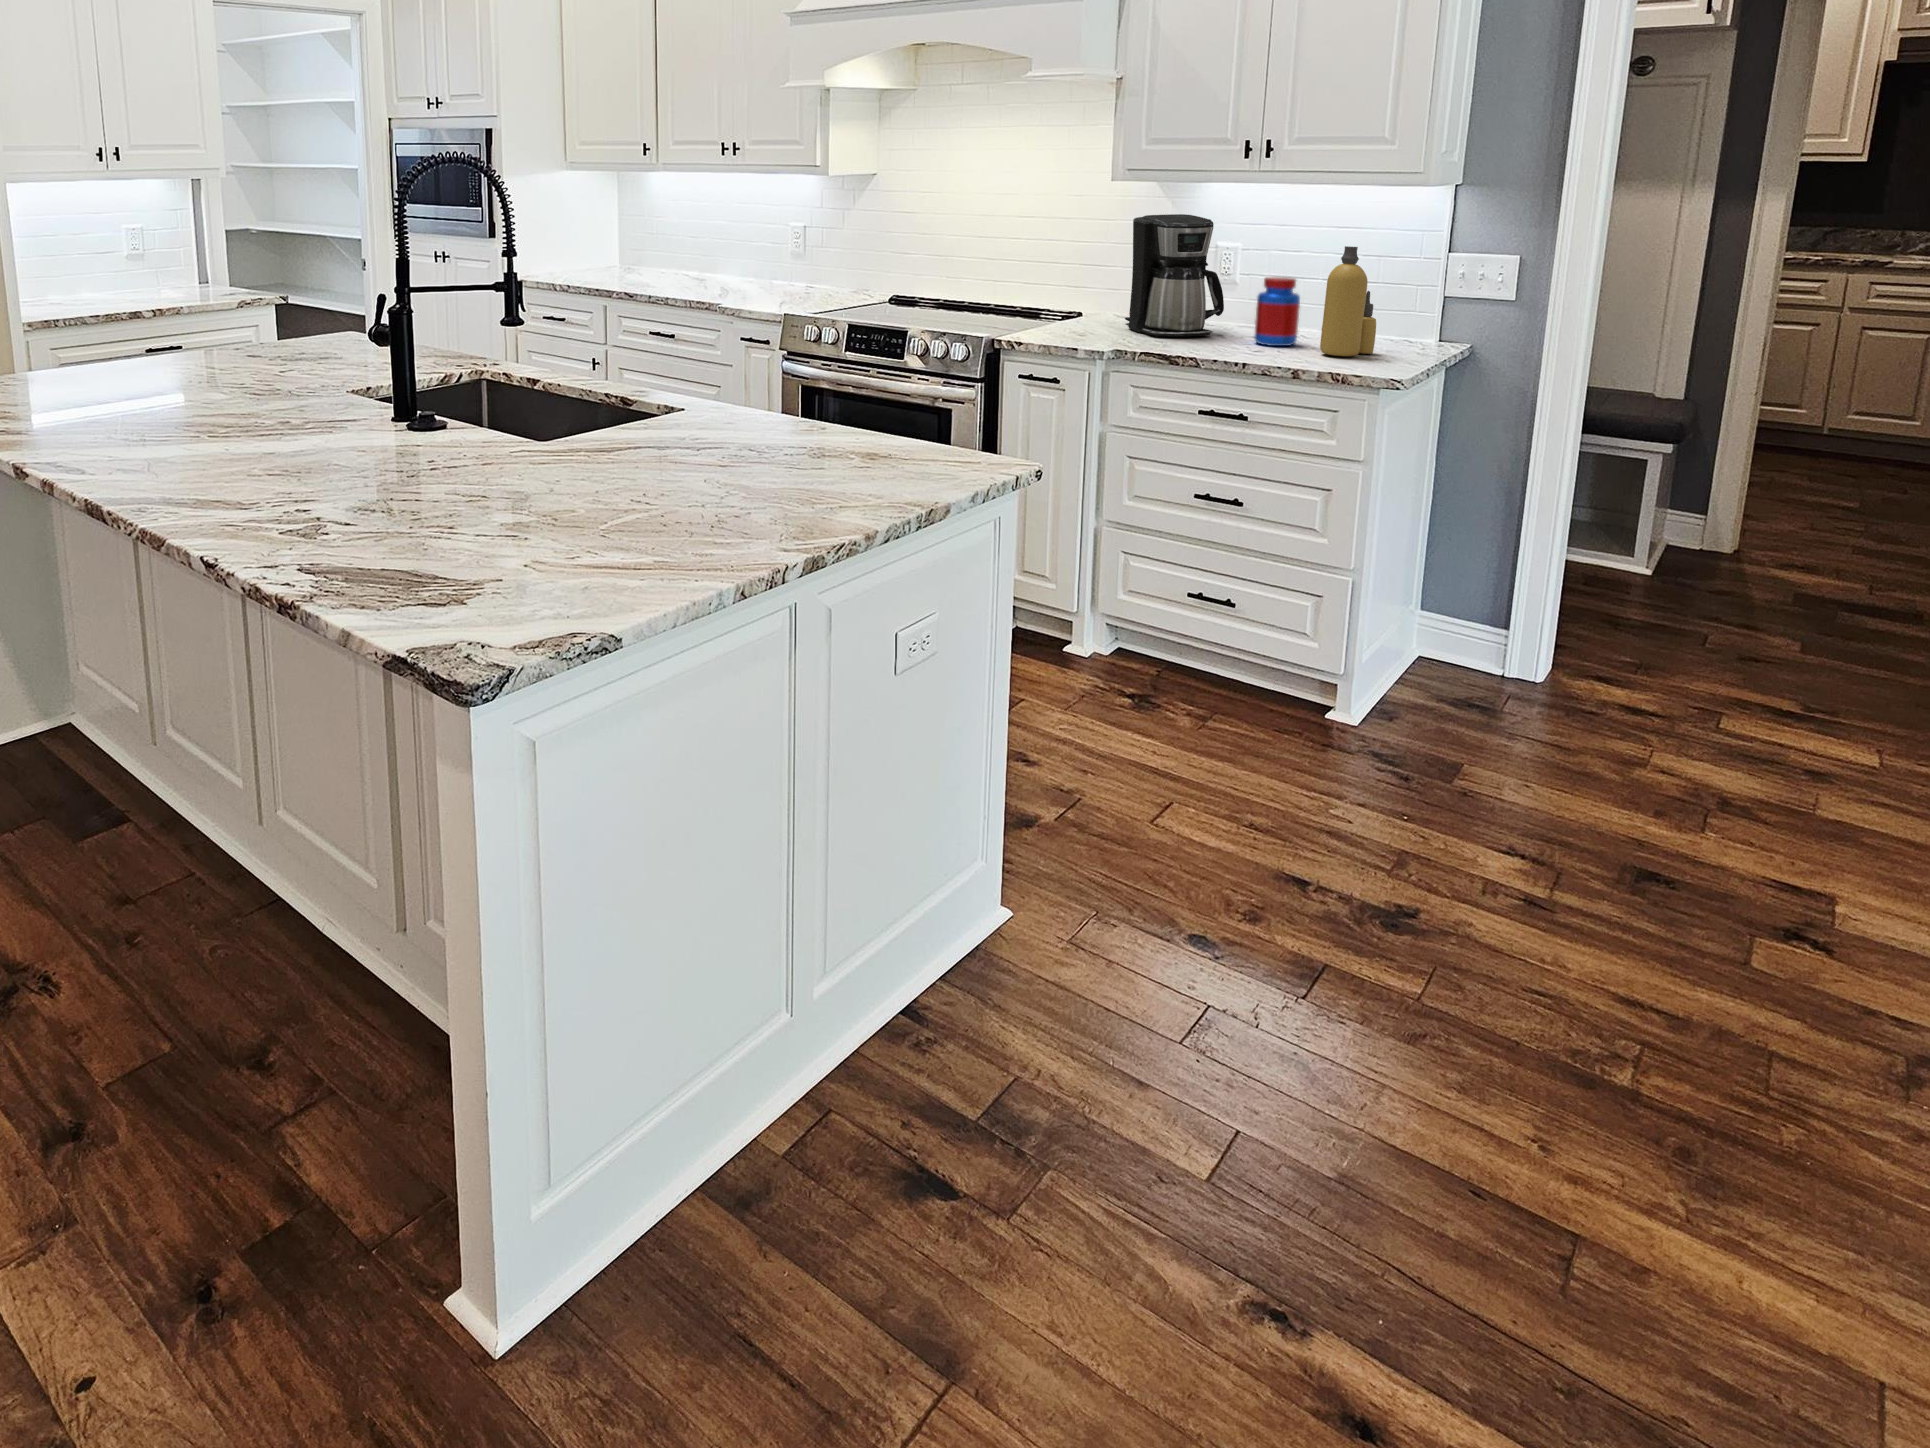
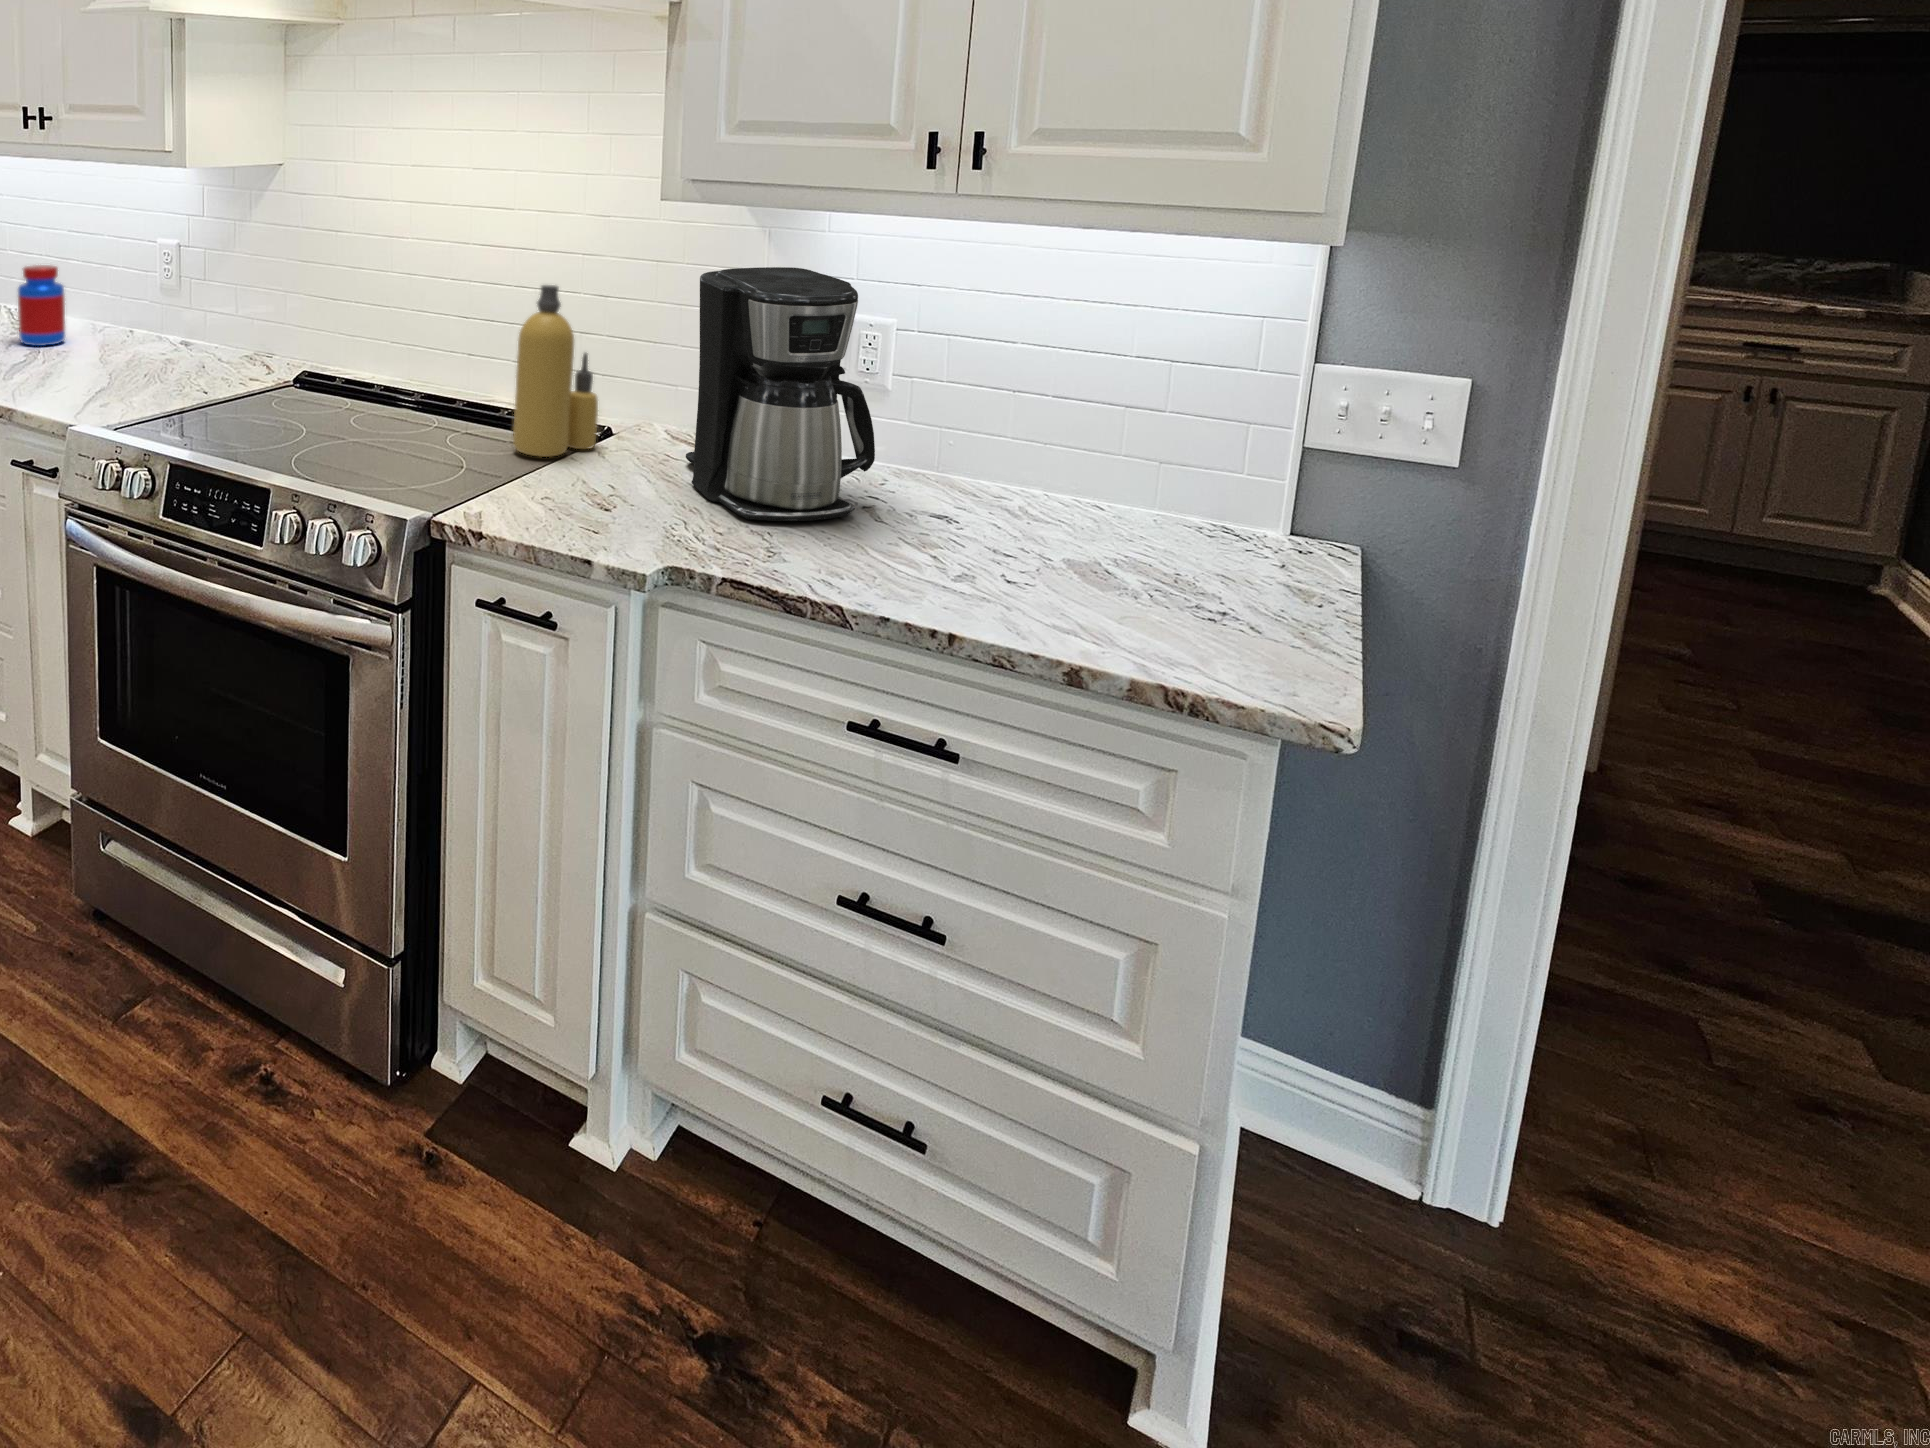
bottle: present [1320,246,1376,356] -> present [513,285,598,457]
jar: present [1254,277,1300,346] -> present [18,265,65,346]

